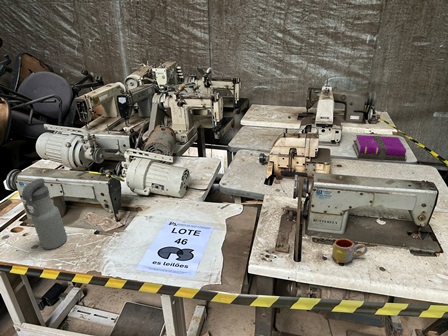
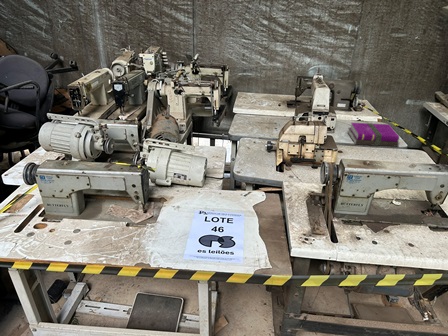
water bottle: present [22,178,67,249] -> none [62,172,100,243]
mug: present [332,239,367,263] -> none [363,219,395,241]

